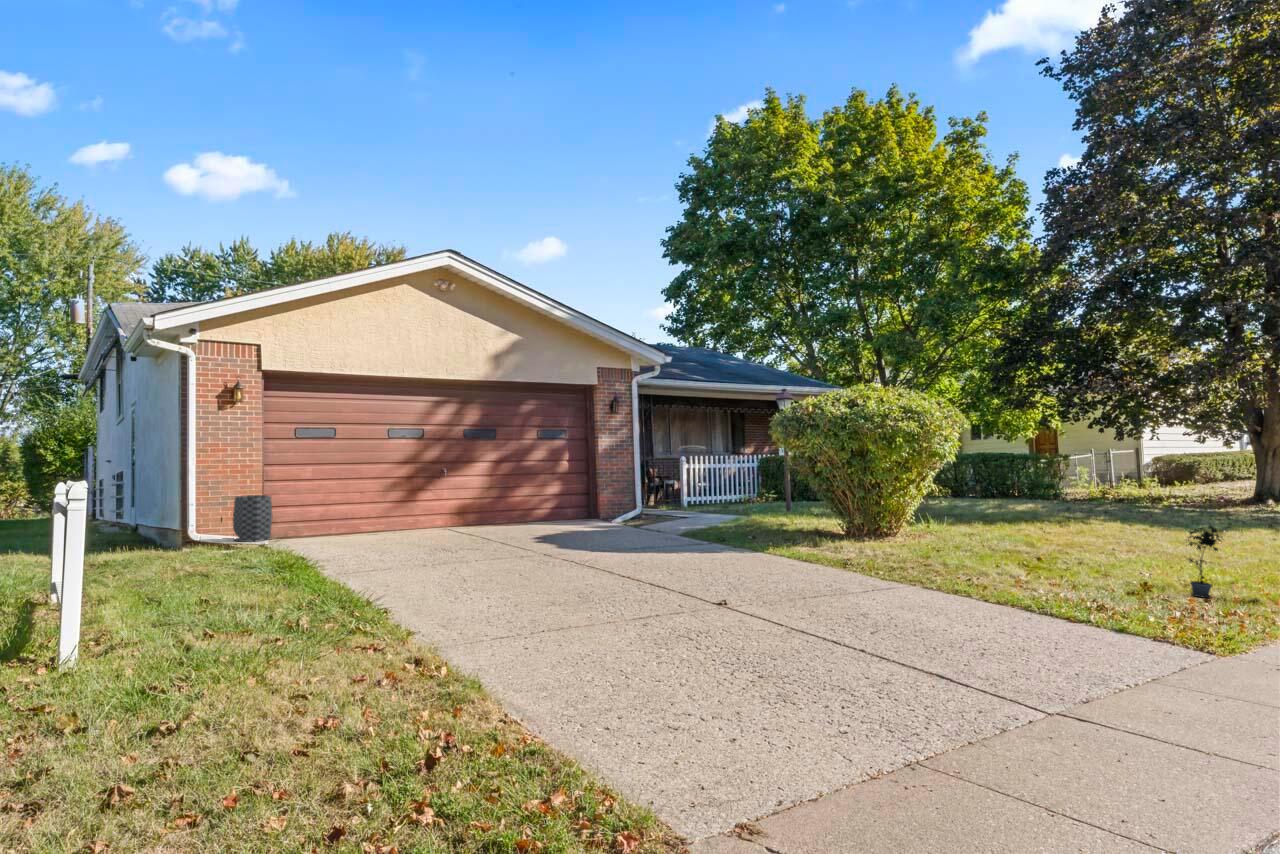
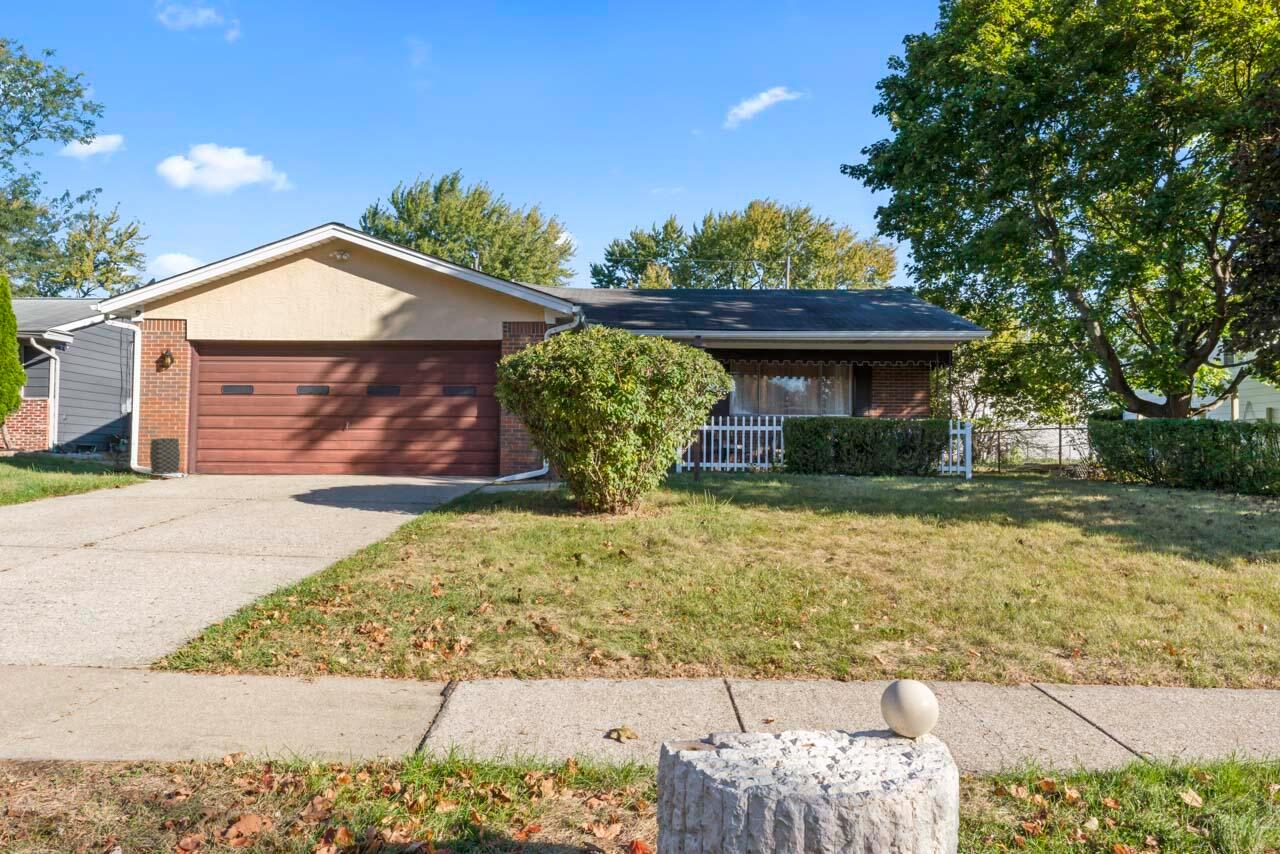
potted plant: present [1186,525,1223,598] -> present [102,434,129,471]

